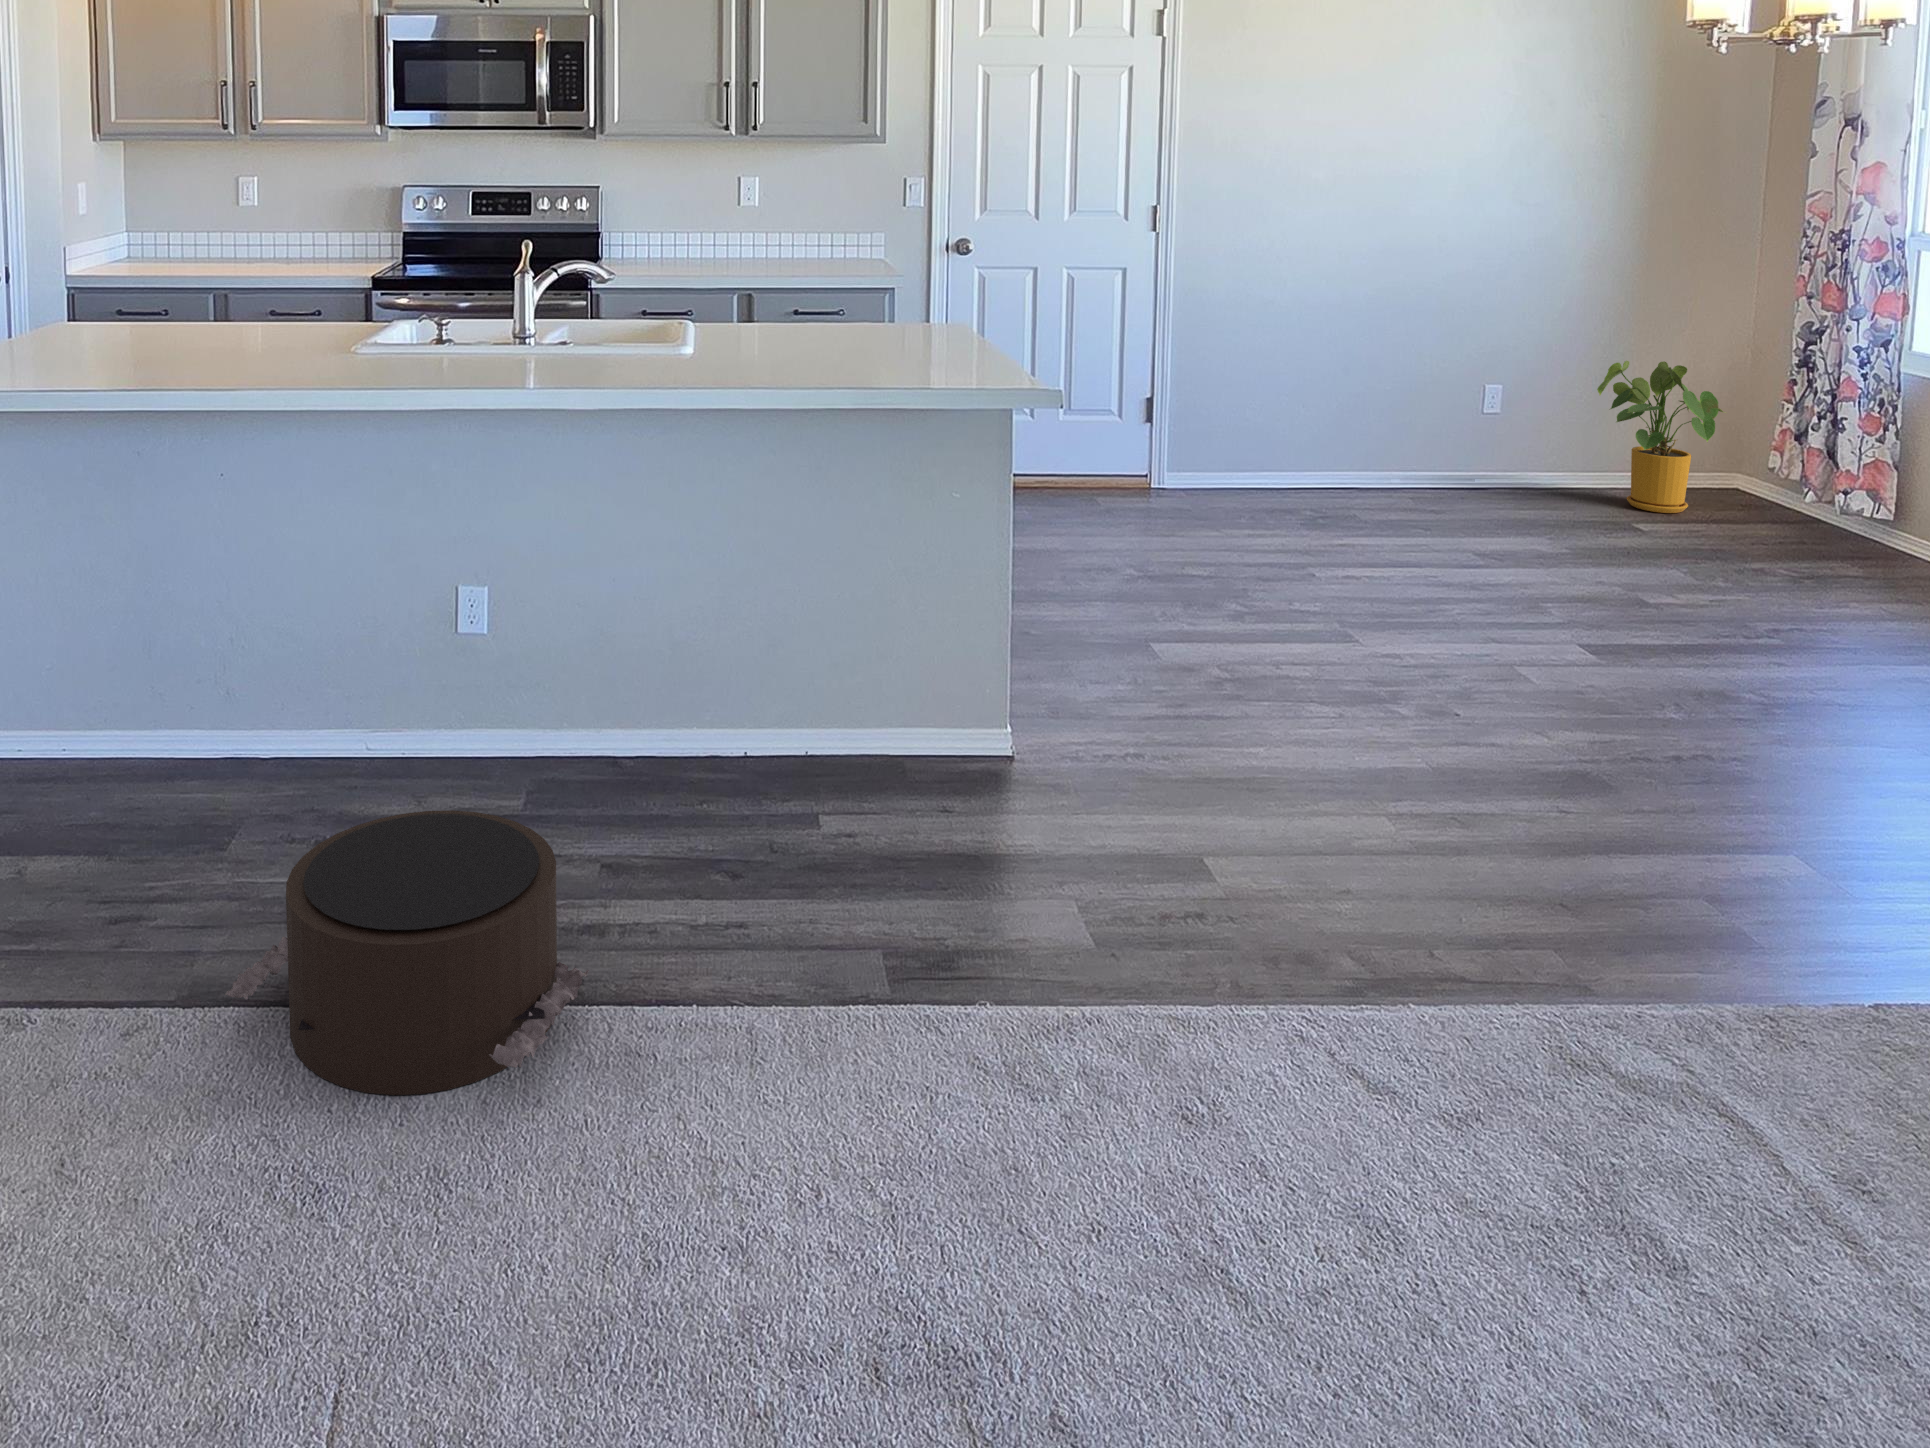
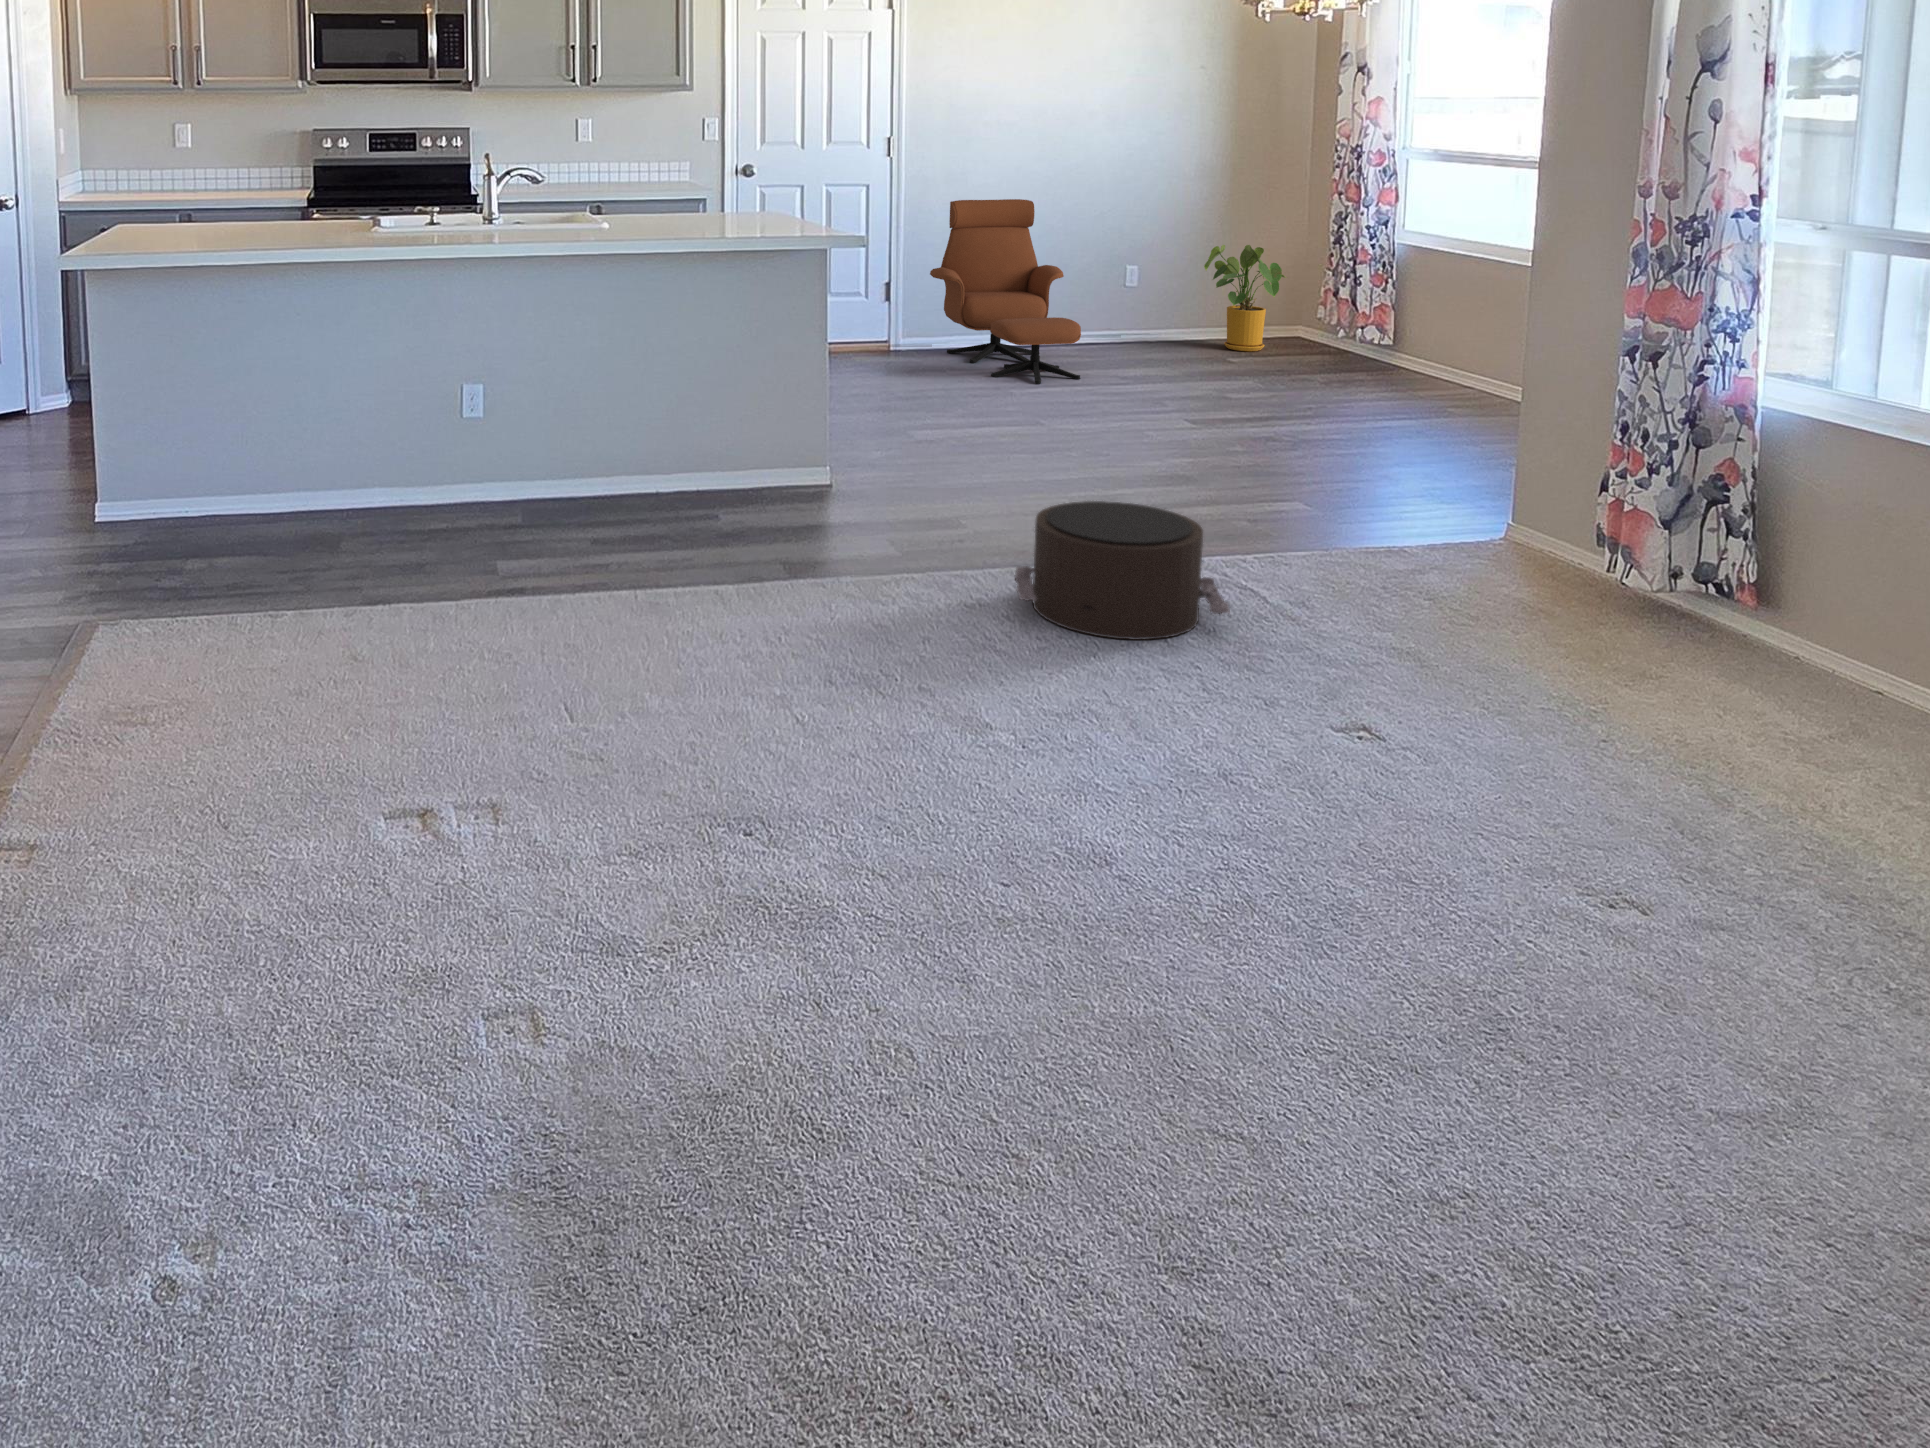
lounge chair: none [1203,292,1418,559] -> present [930,199,1081,384]
pouf: present [225,810,589,1095] -> present [1015,501,1230,640]

